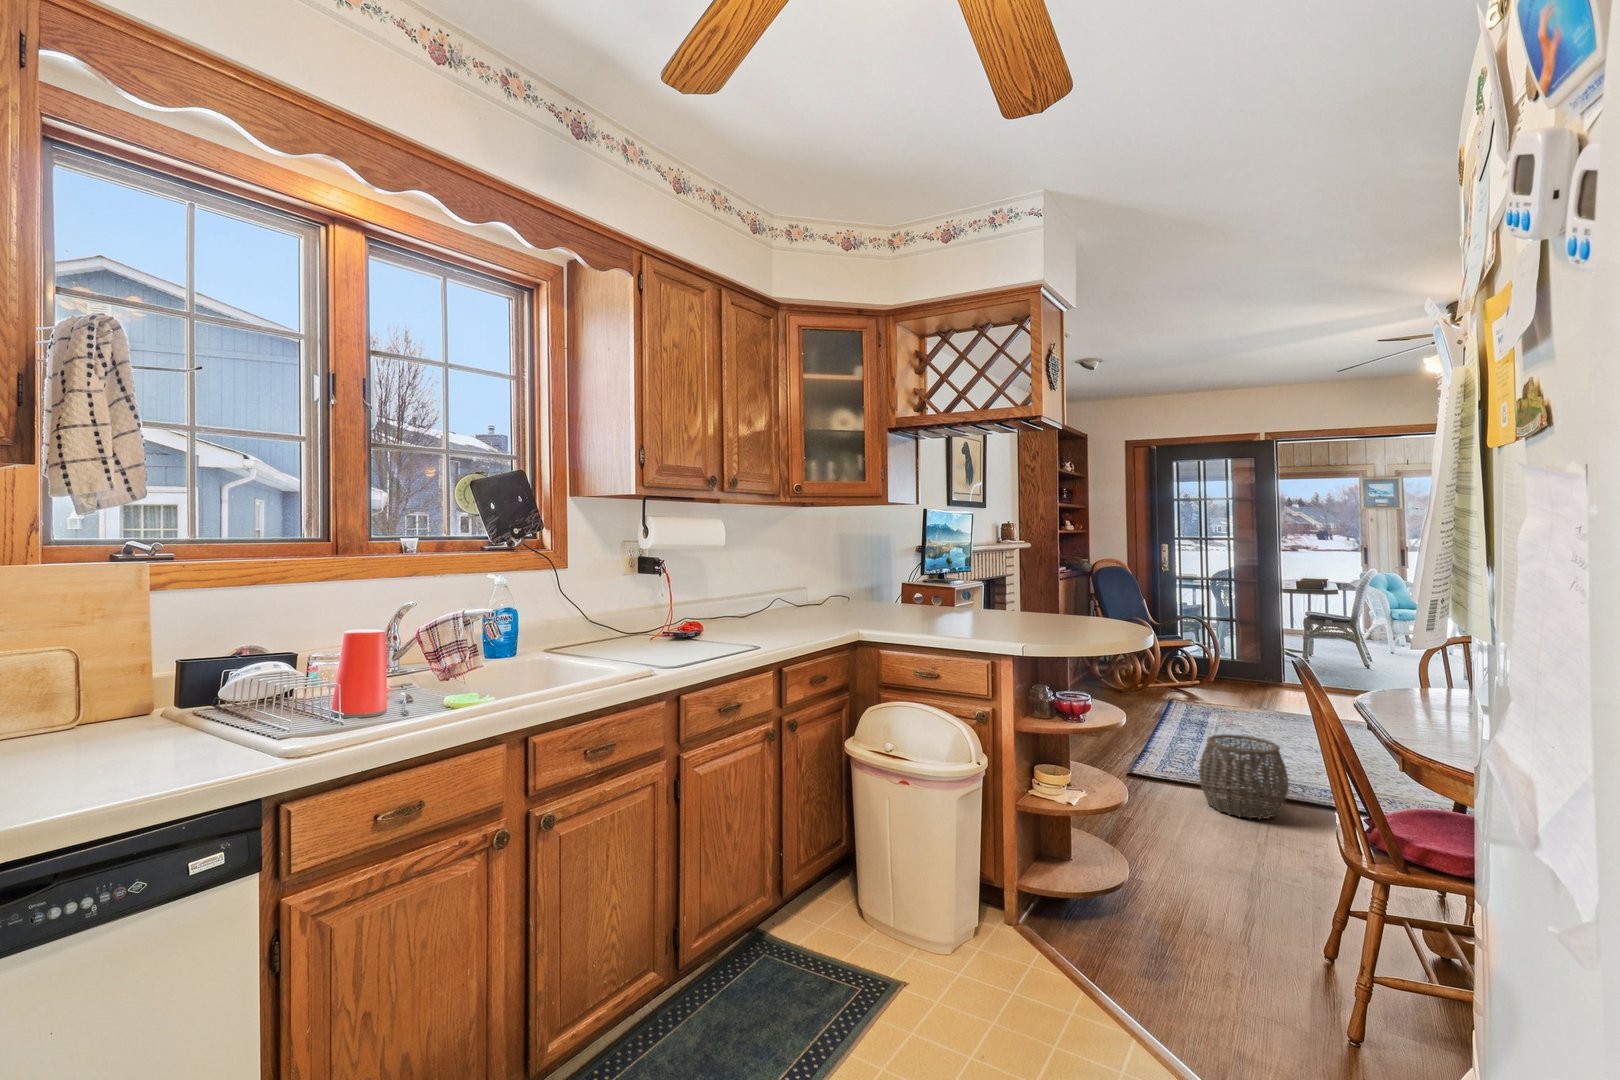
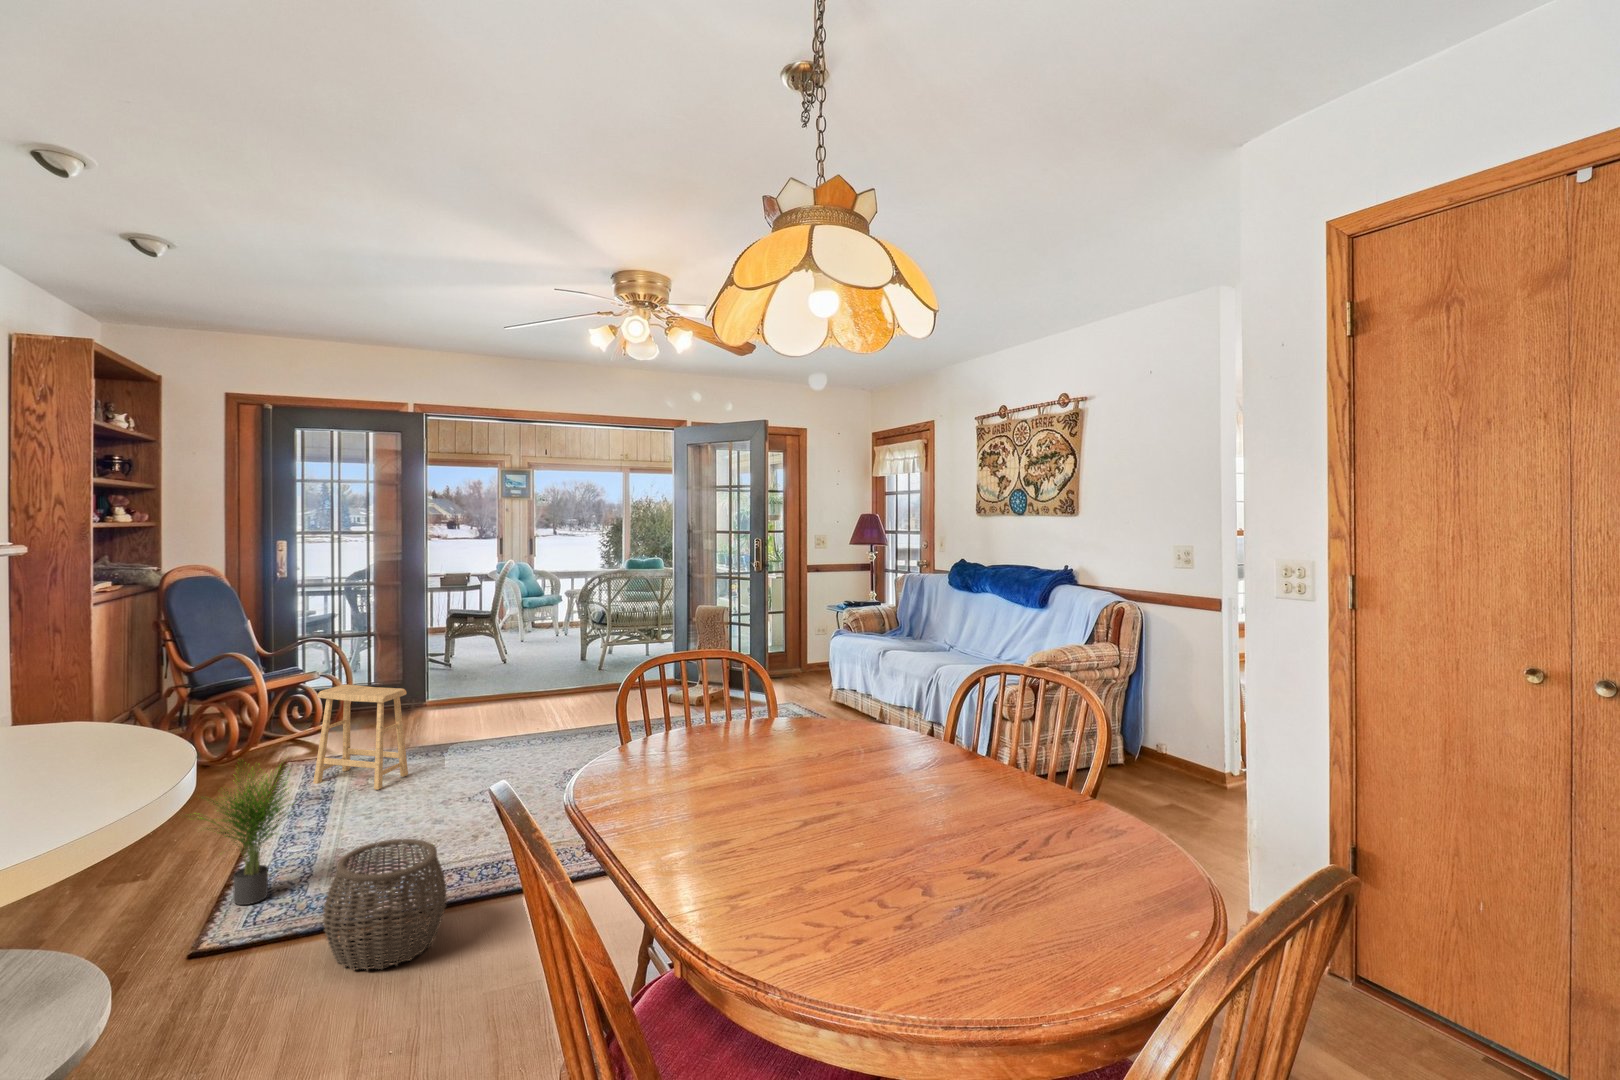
footstool: none [1191,647,1265,729] -> present [313,684,408,790]
potted plant: none [1111,668,1186,765] -> present [200,767,289,905]

